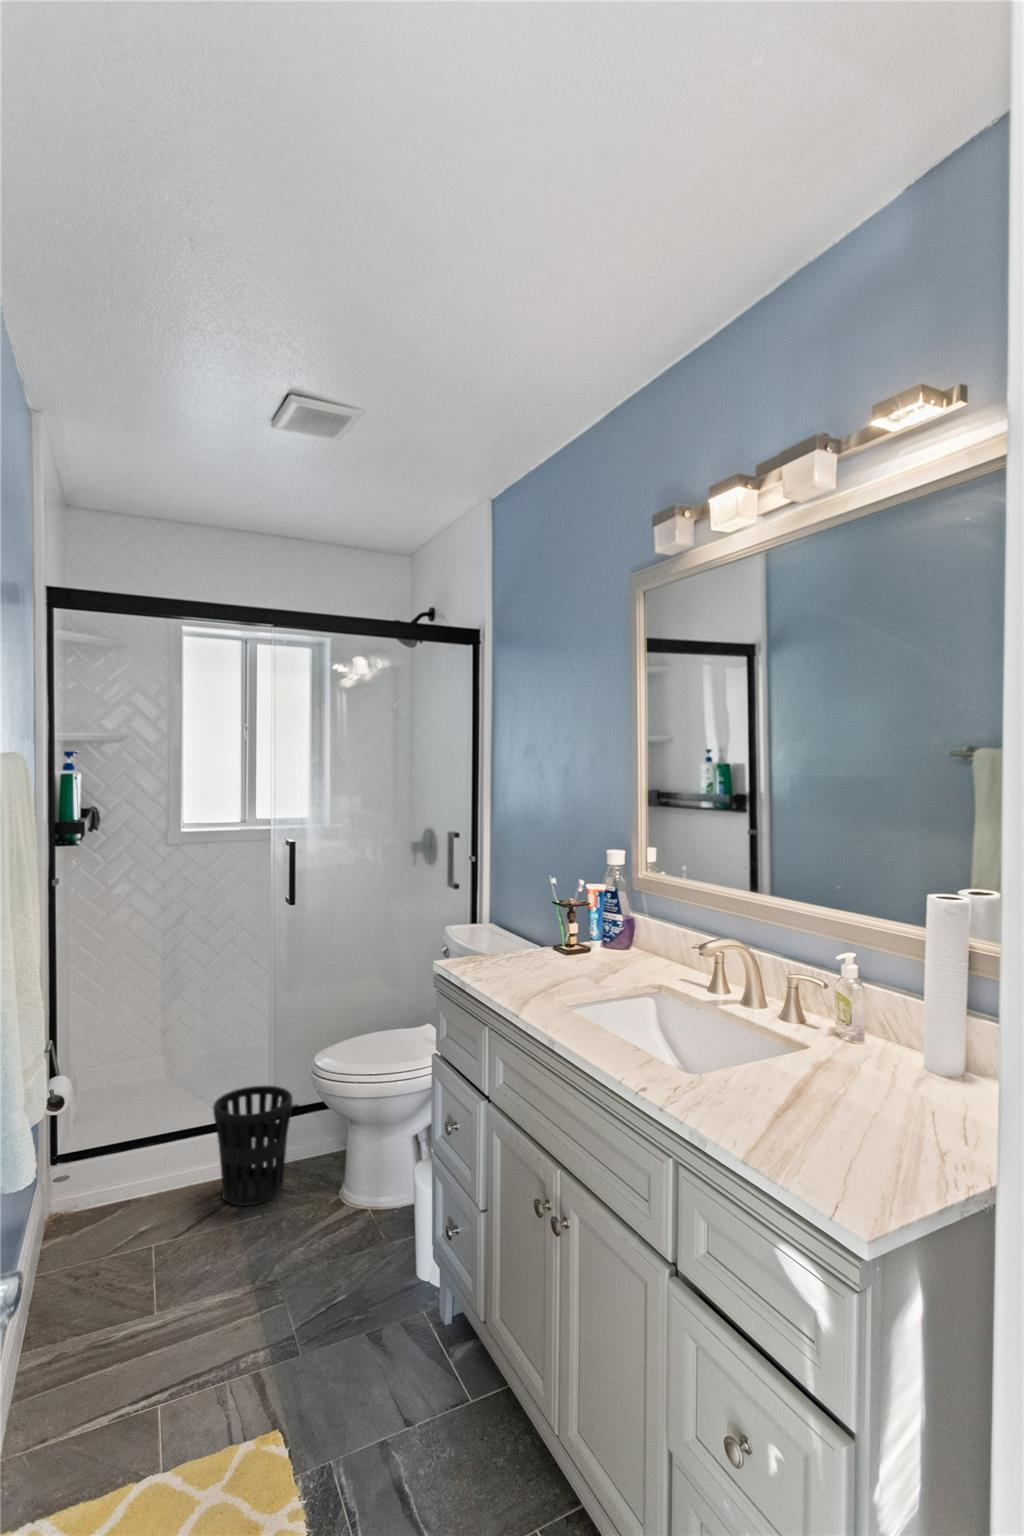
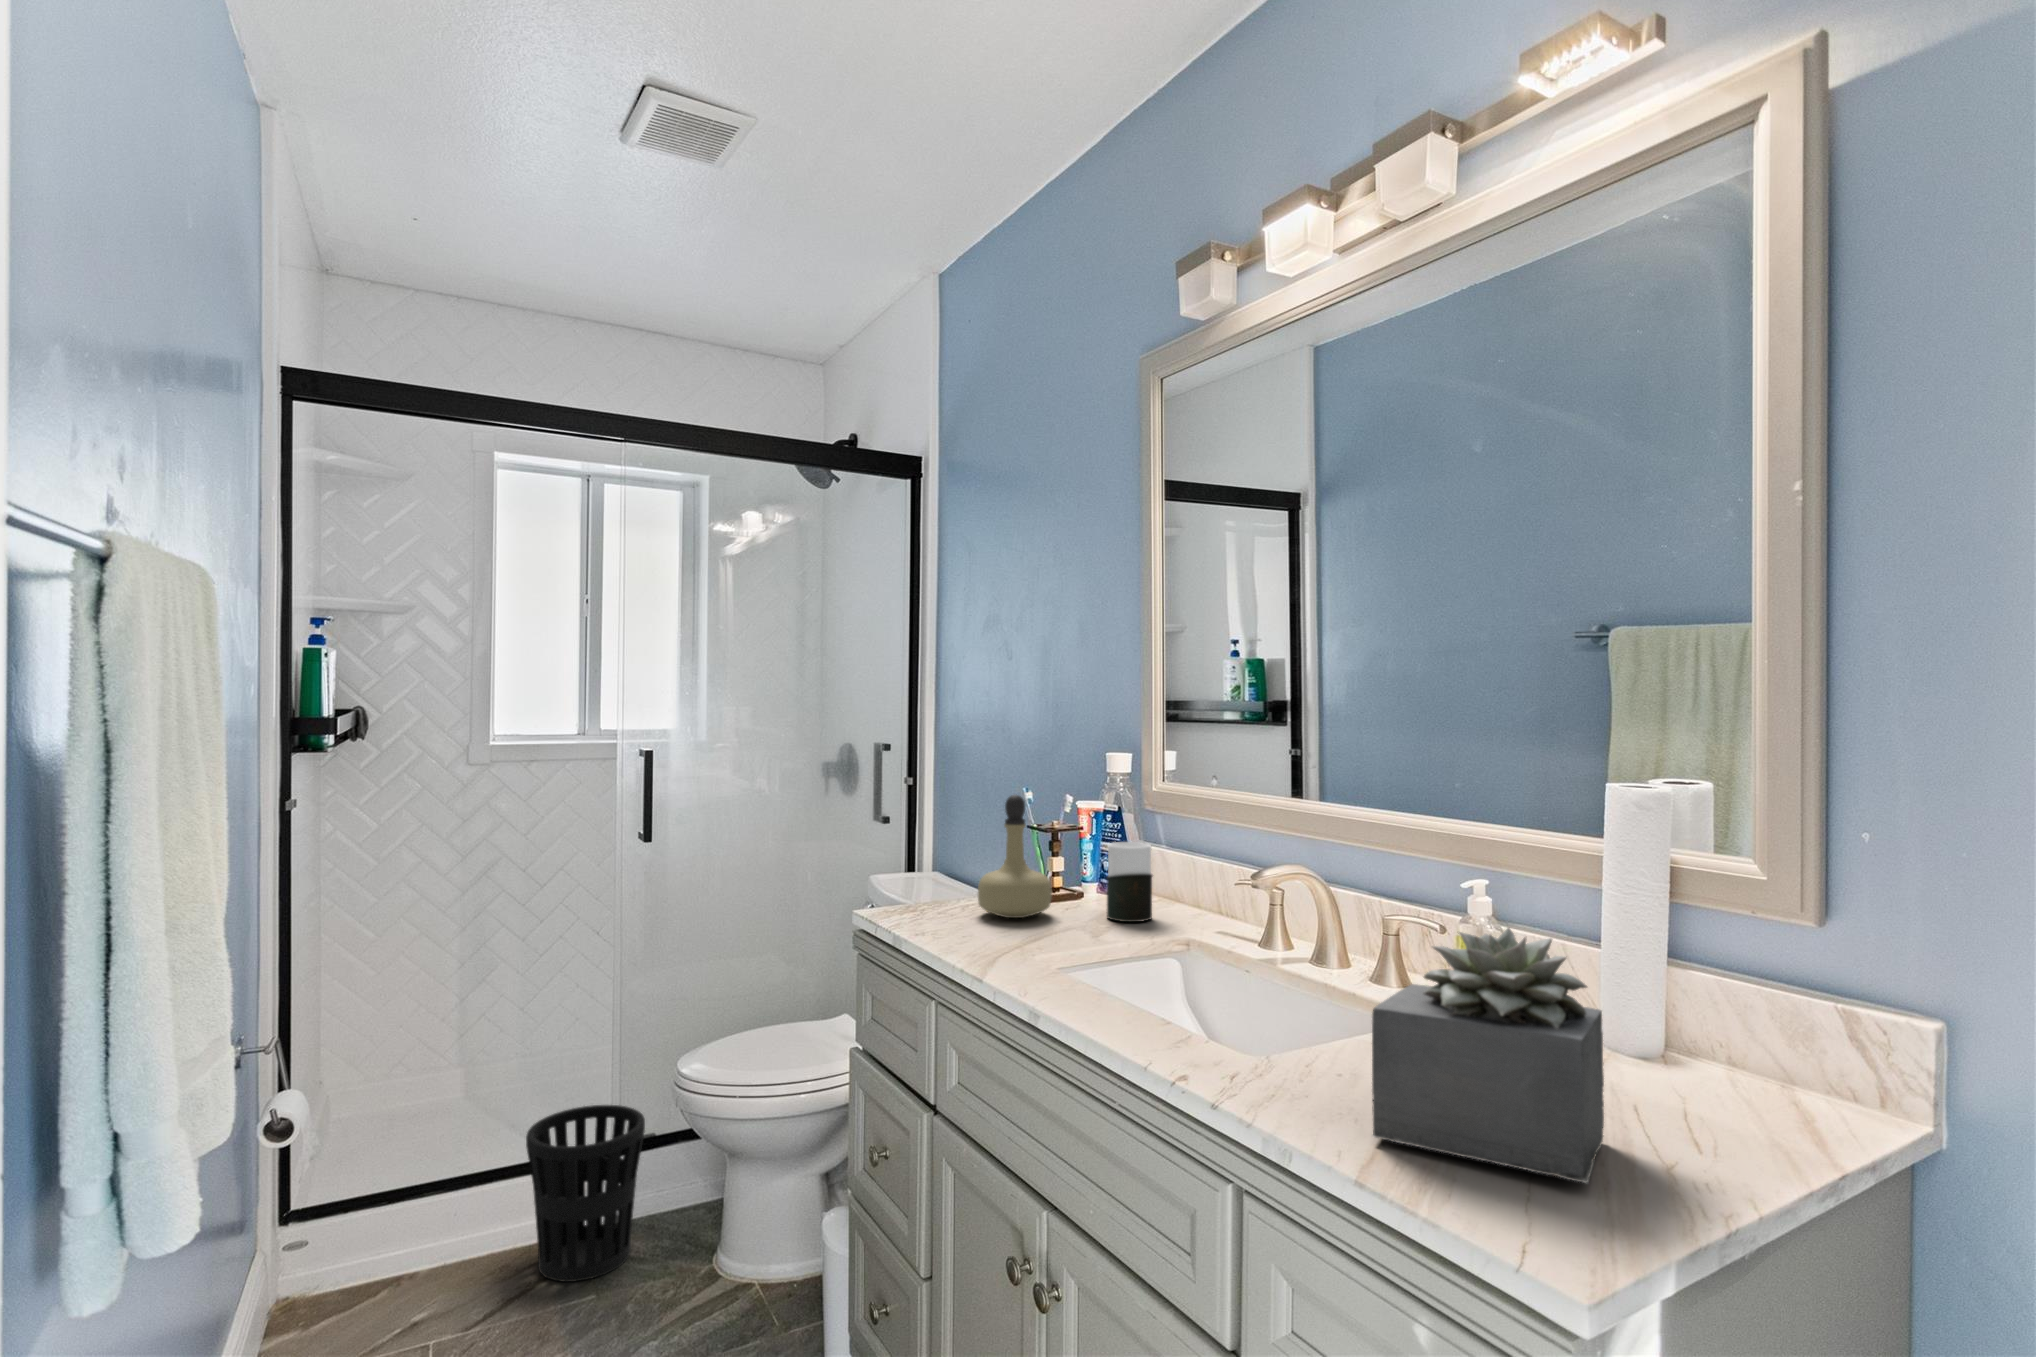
perfume bottle: none [517,884,567,969] -> present [978,795,1052,918]
cup: none [604,916,636,972] -> present [1107,842,1152,922]
succulent plant: none [758,998,909,1164] -> present [1372,928,1604,1184]

